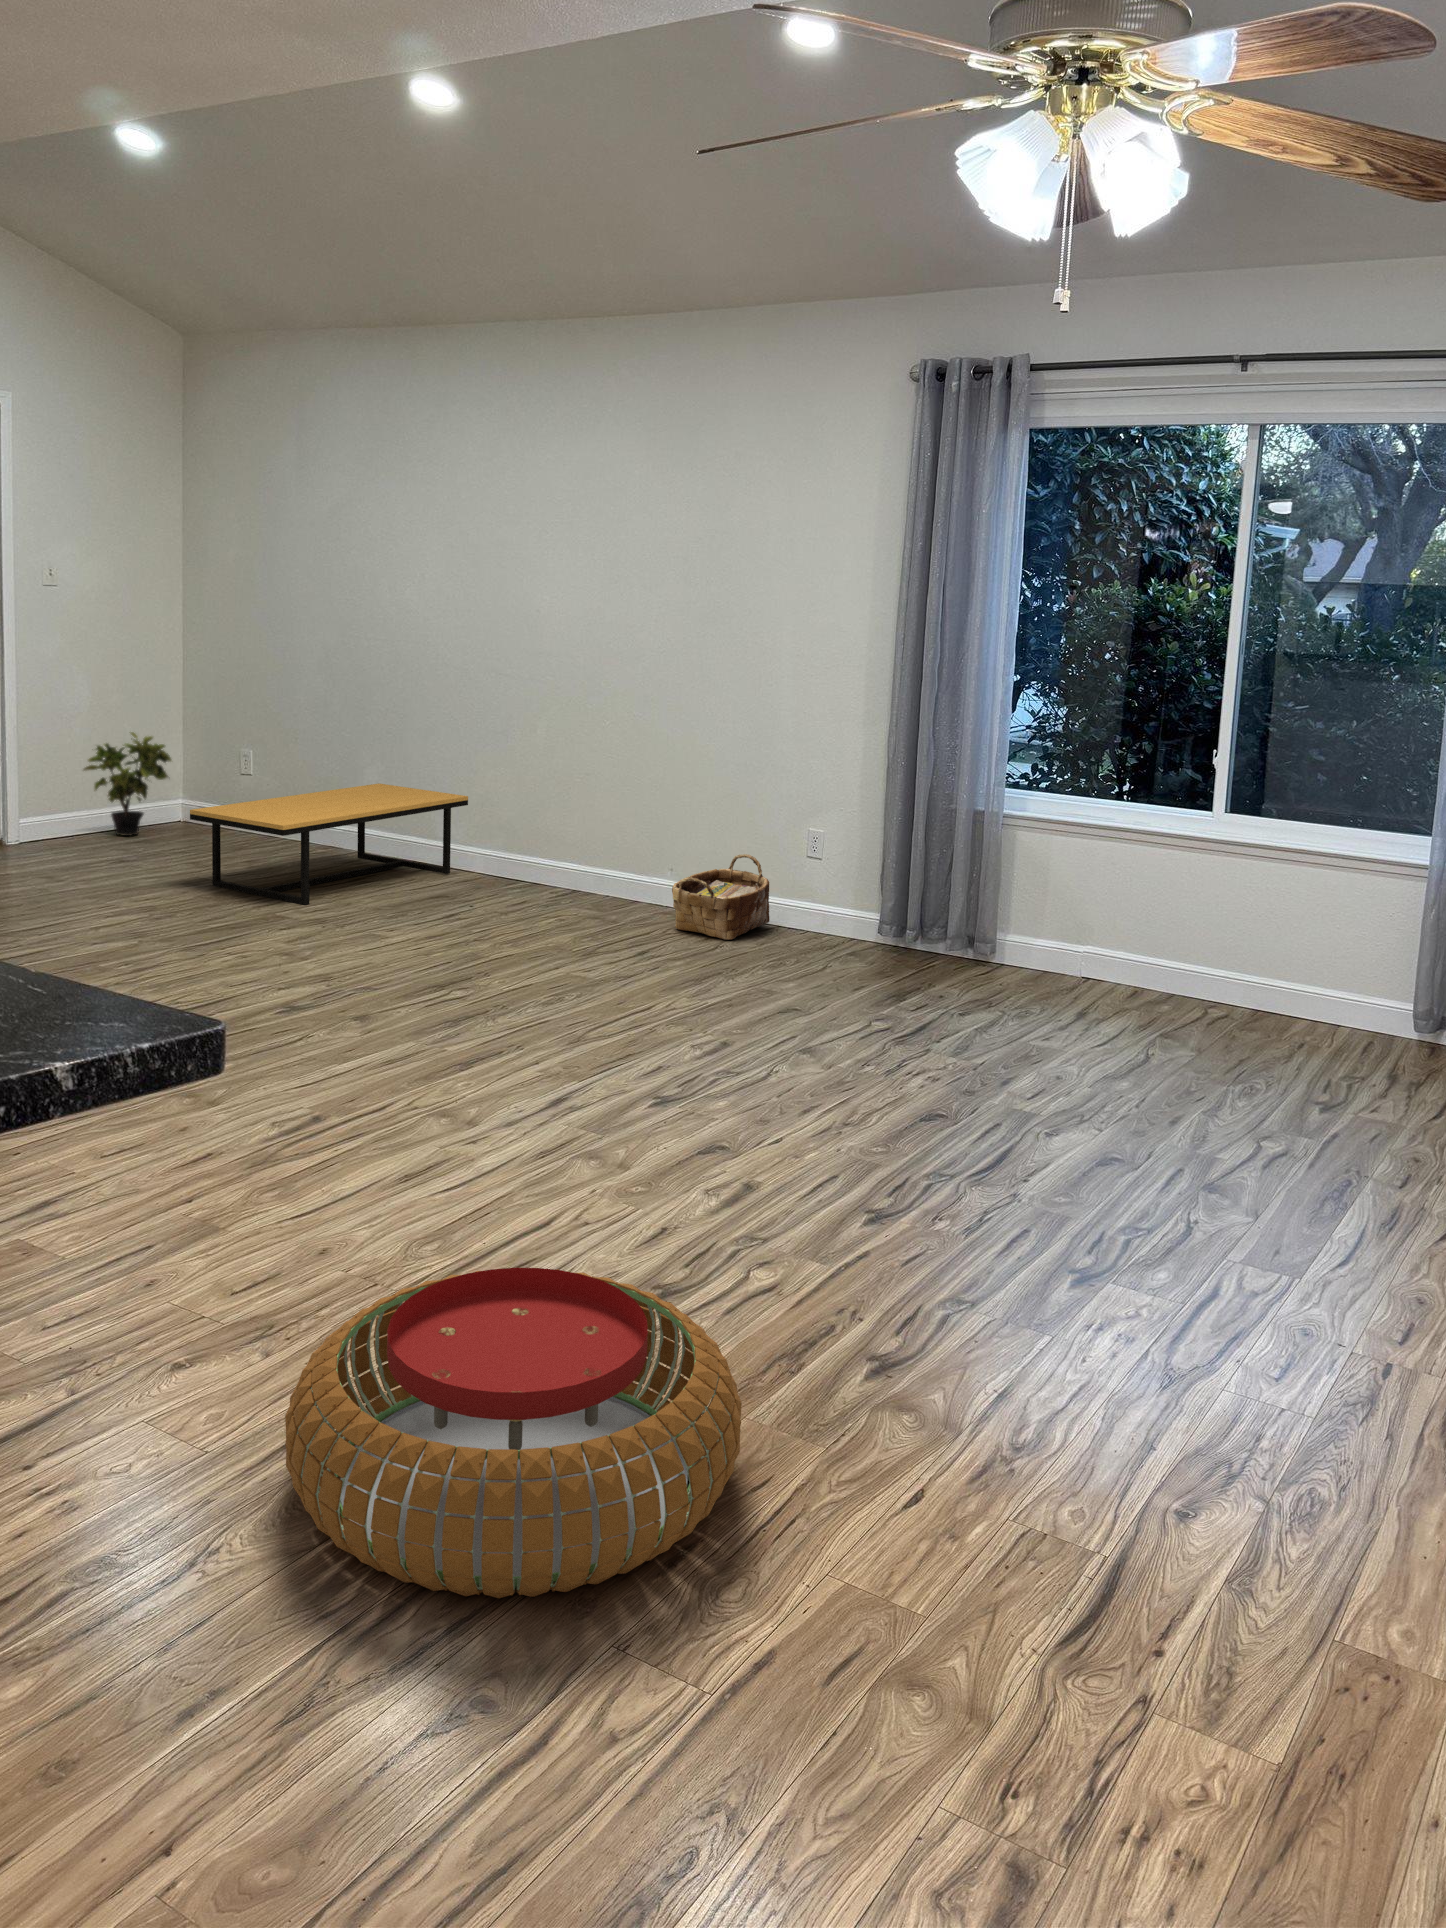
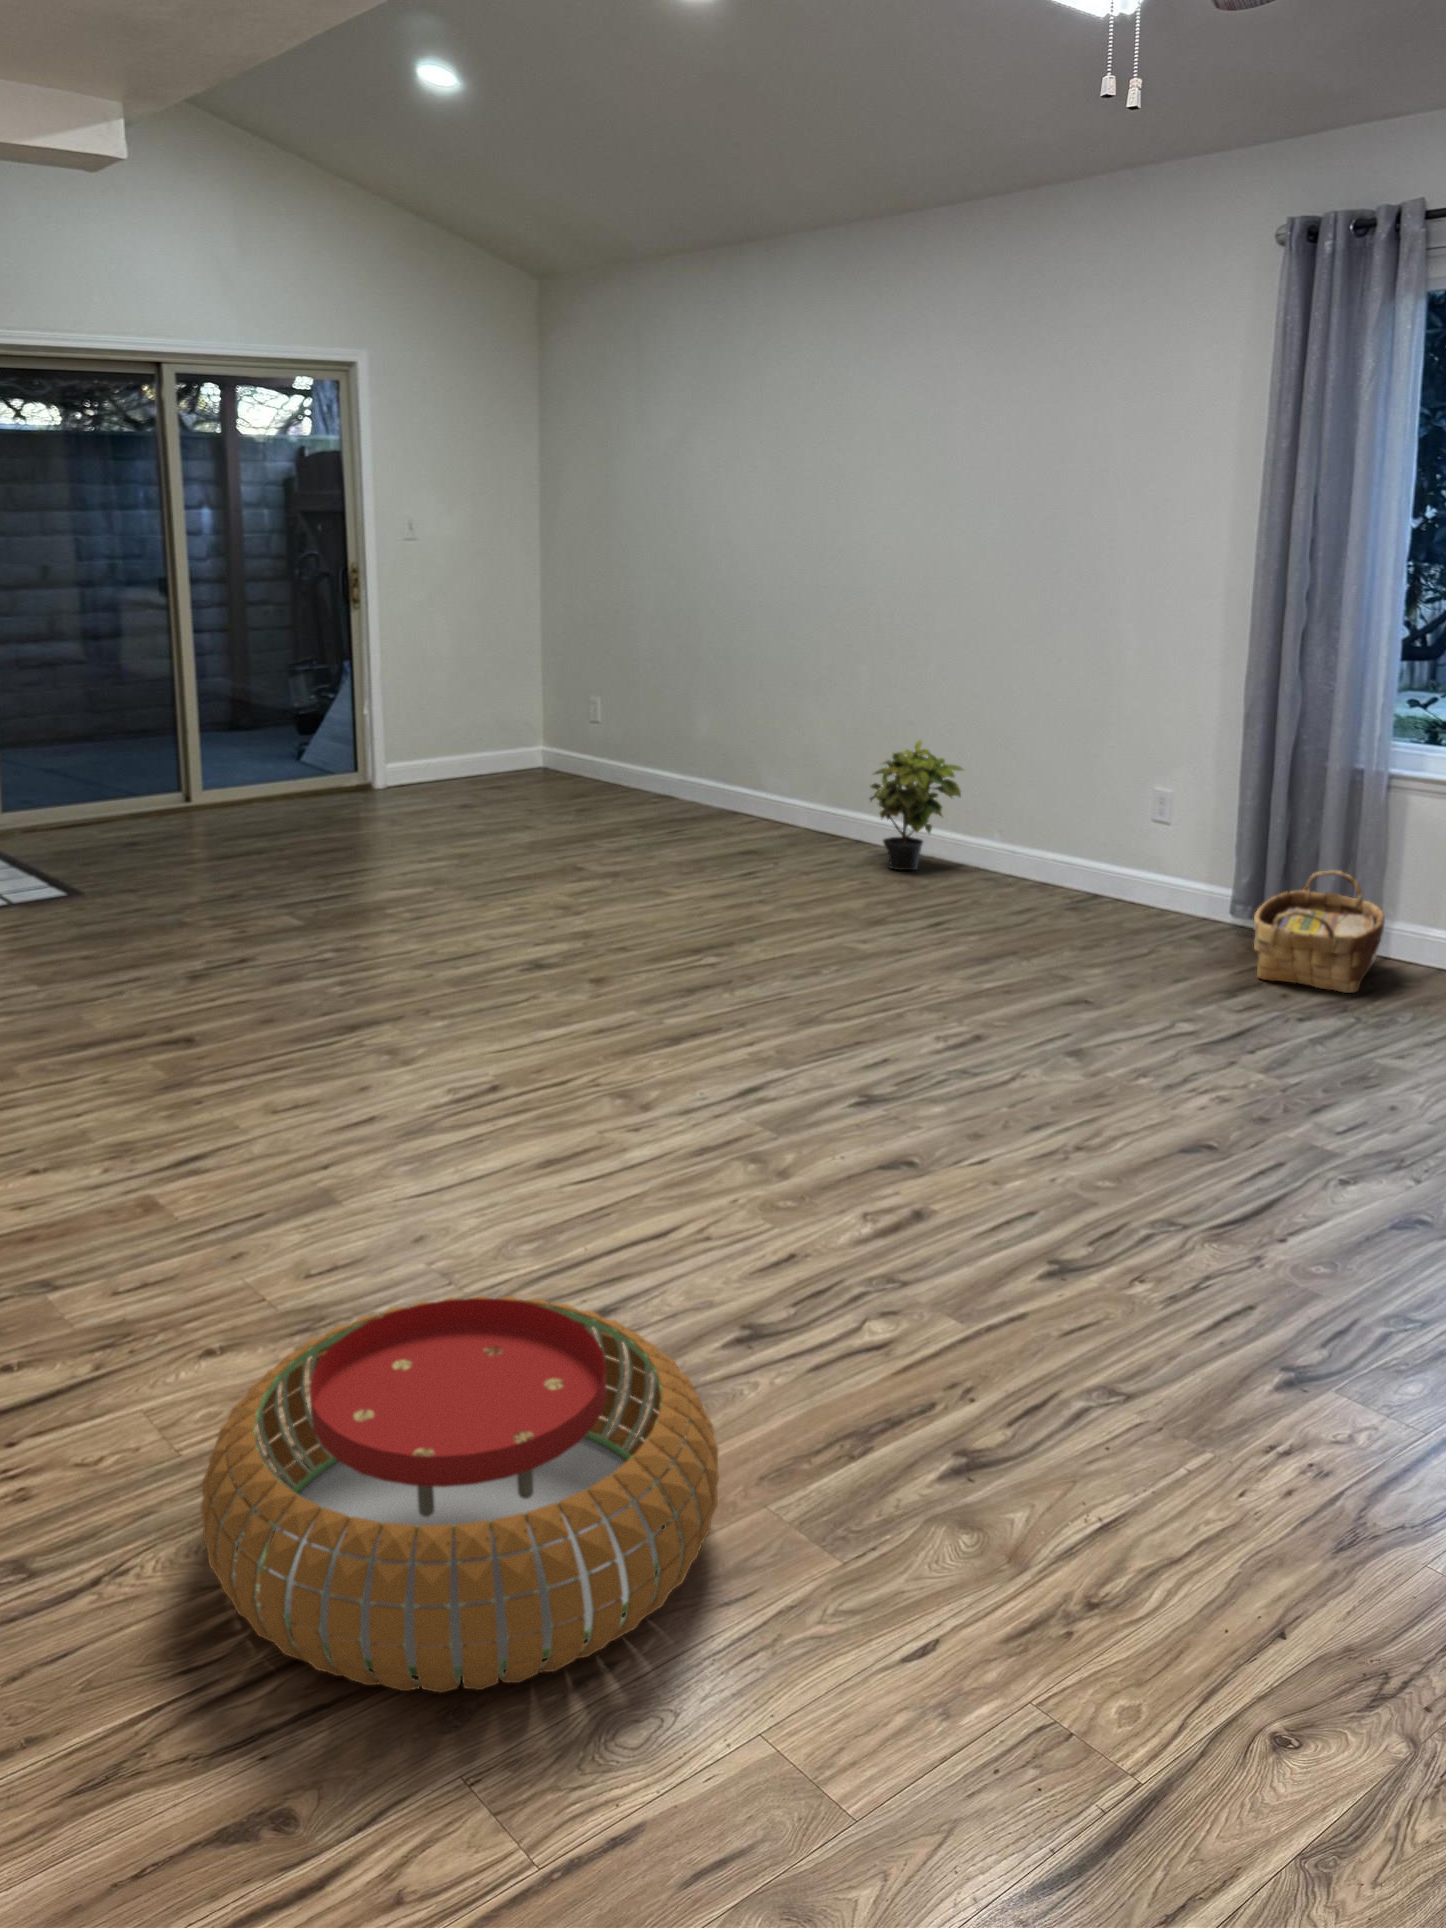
potted plant: present [84,732,171,836] -> present [870,740,963,870]
coffee table: present [190,783,468,905] -> none [505,739,794,866]
woven basket: present [672,854,769,940] -> present [1254,870,1385,993]

